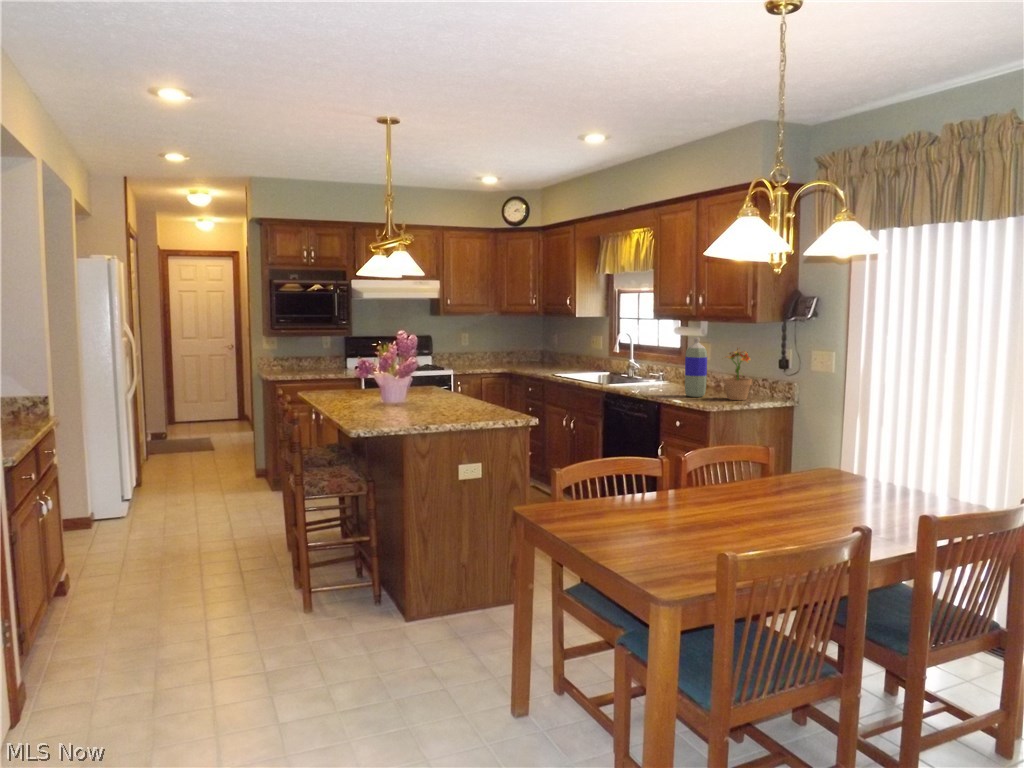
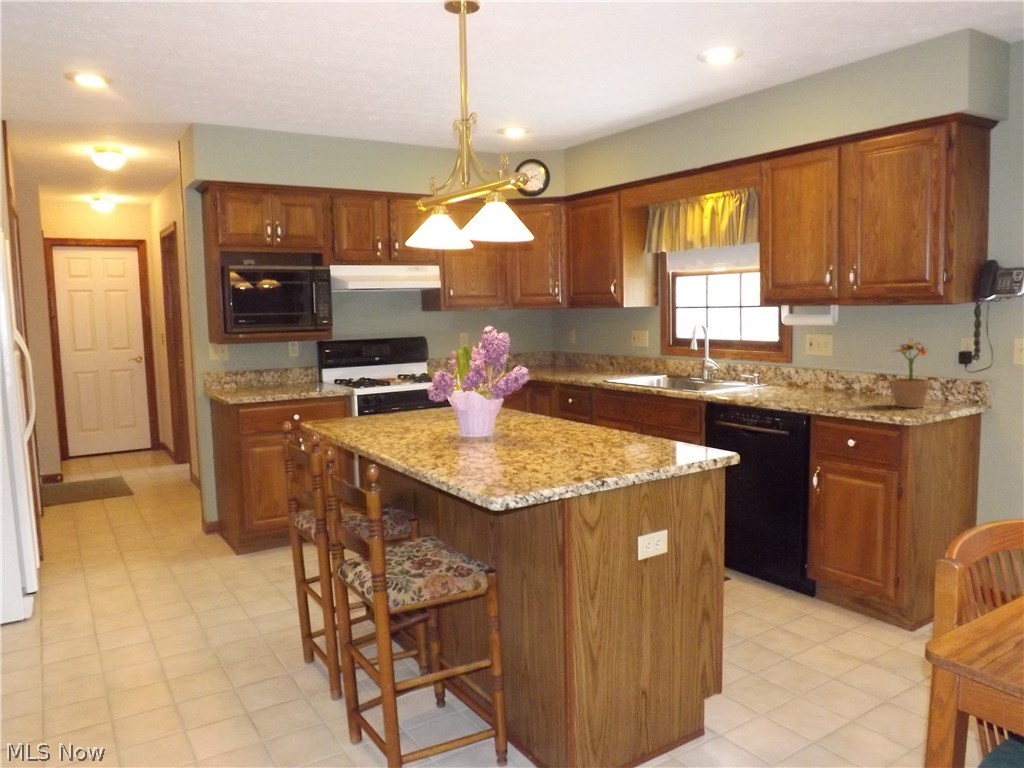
bottle: present [685,337,707,397] -> none [831,326,863,405]

